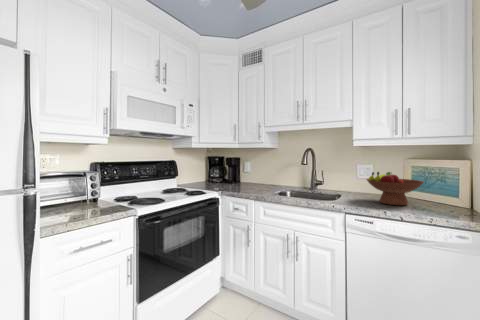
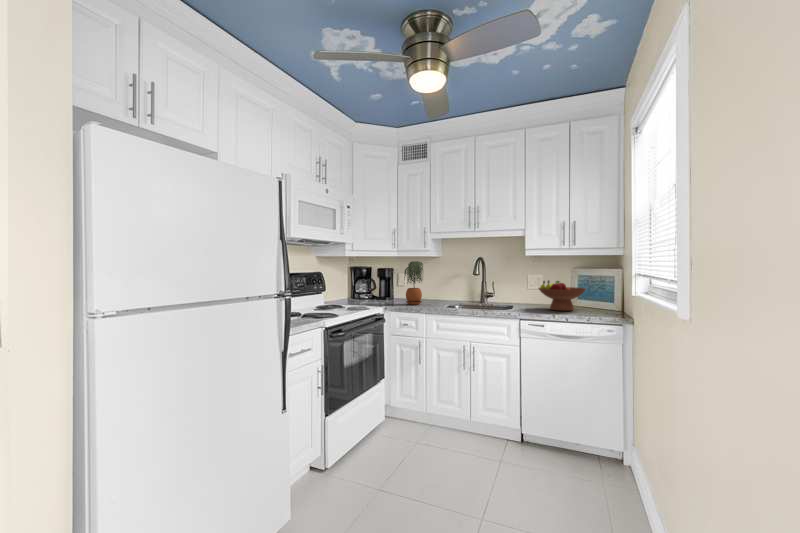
potted plant: none [238,152,257,191] -> present [404,261,423,305]

